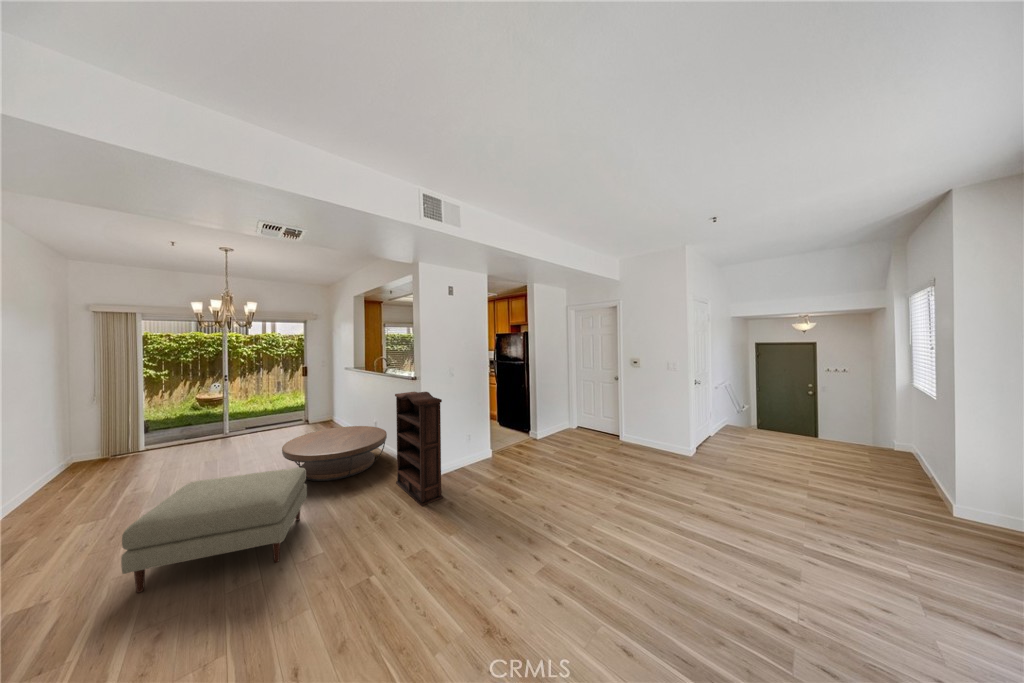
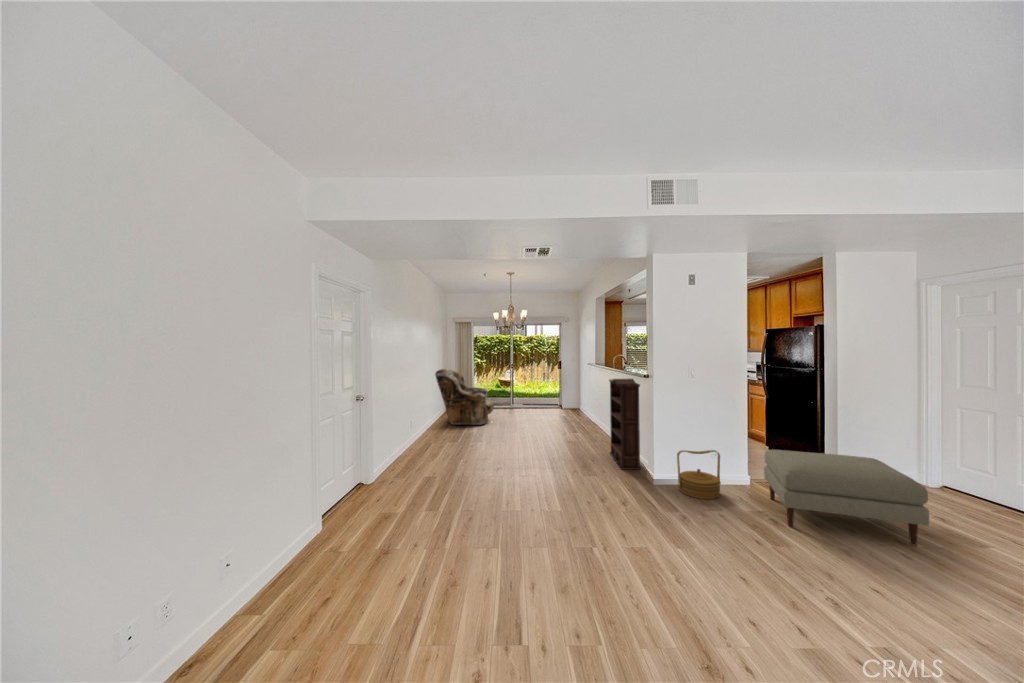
armchair: none [27,397,190,500] -> present [435,369,494,425]
coffee table: present [282,426,387,481] -> none [538,408,610,443]
woven basket: none [493,462,534,522] -> present [677,450,721,499]
ottoman: present [121,468,307,593] -> present [764,450,929,545]

